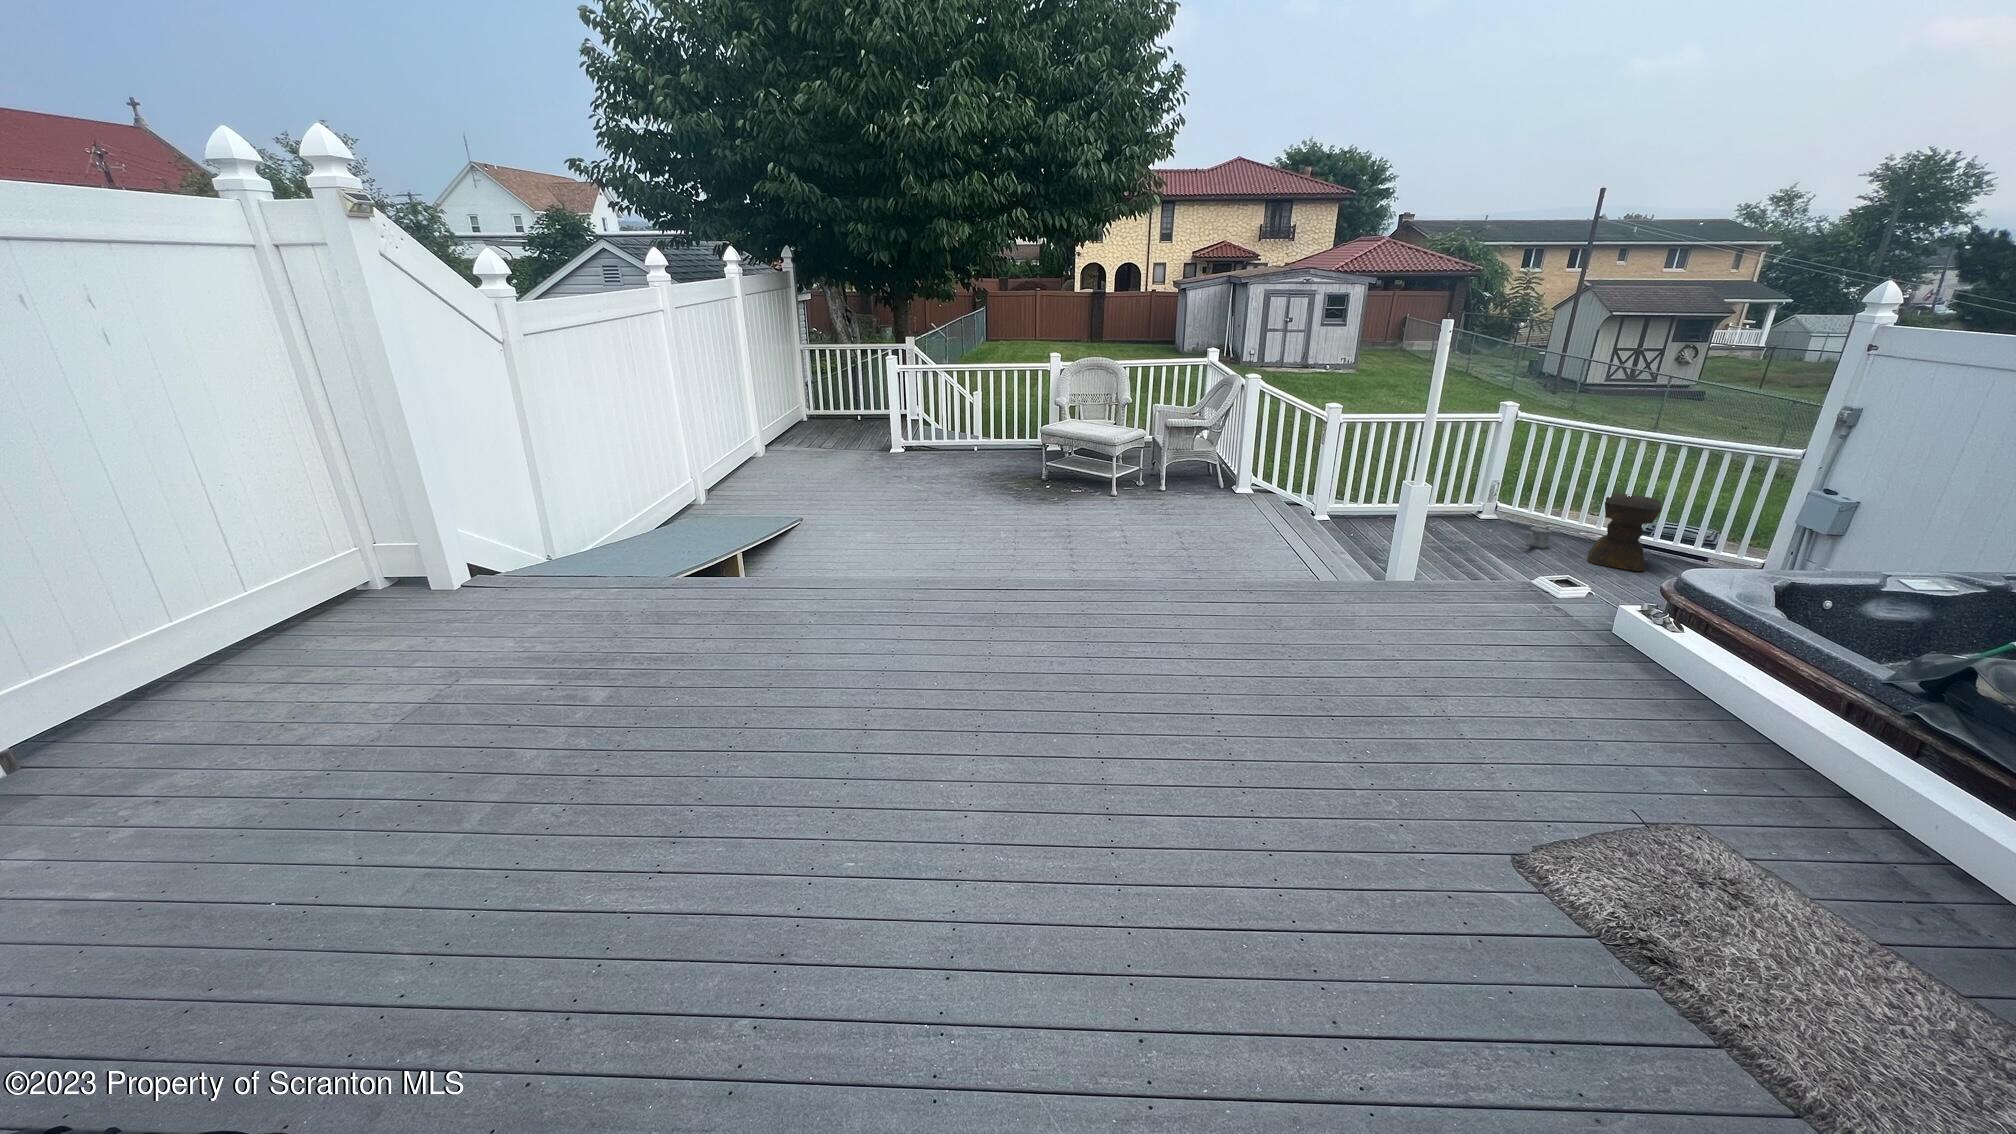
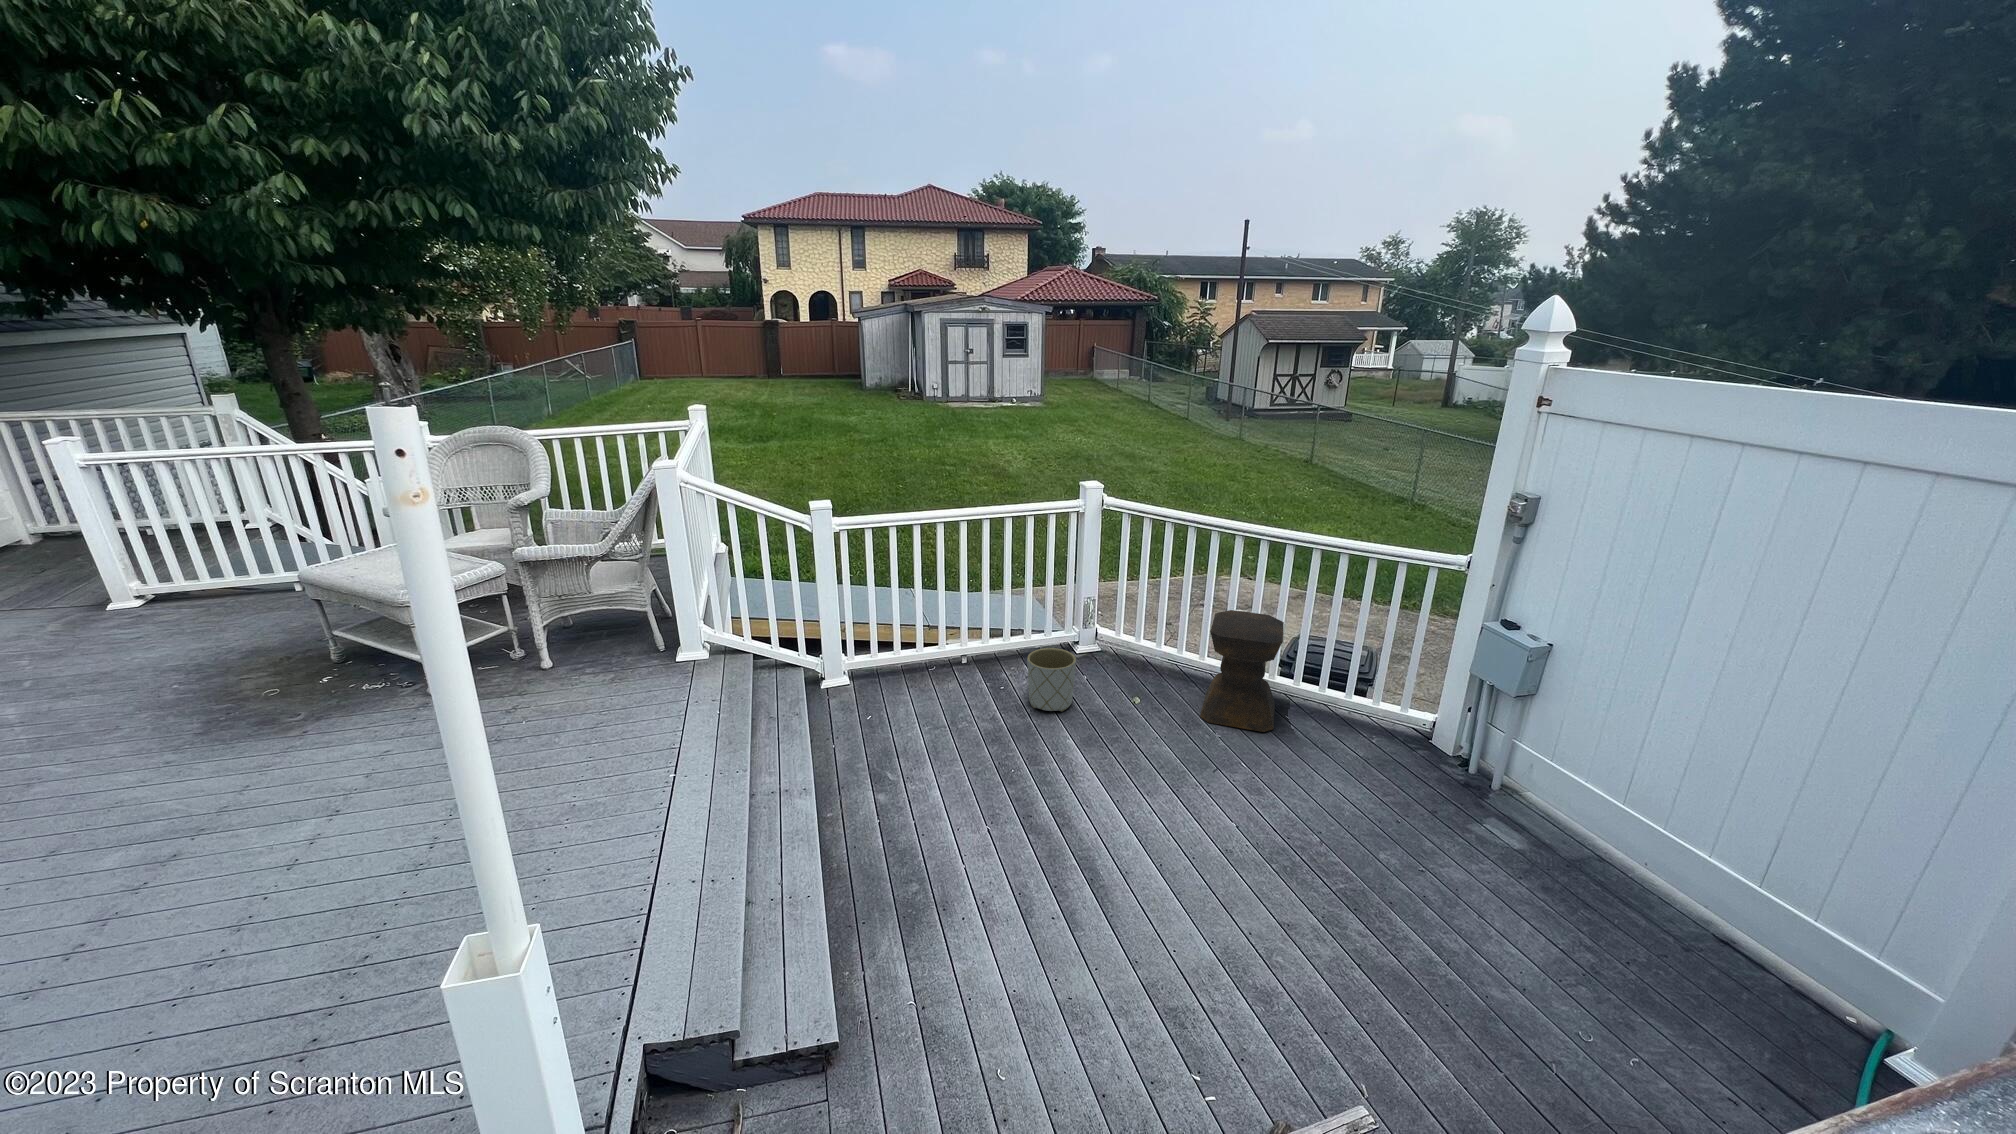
planter: none [1459,511,1498,550] -> present [1027,648,1076,712]
watering can: present [1526,526,1551,549] -> none [1116,657,1154,696]

